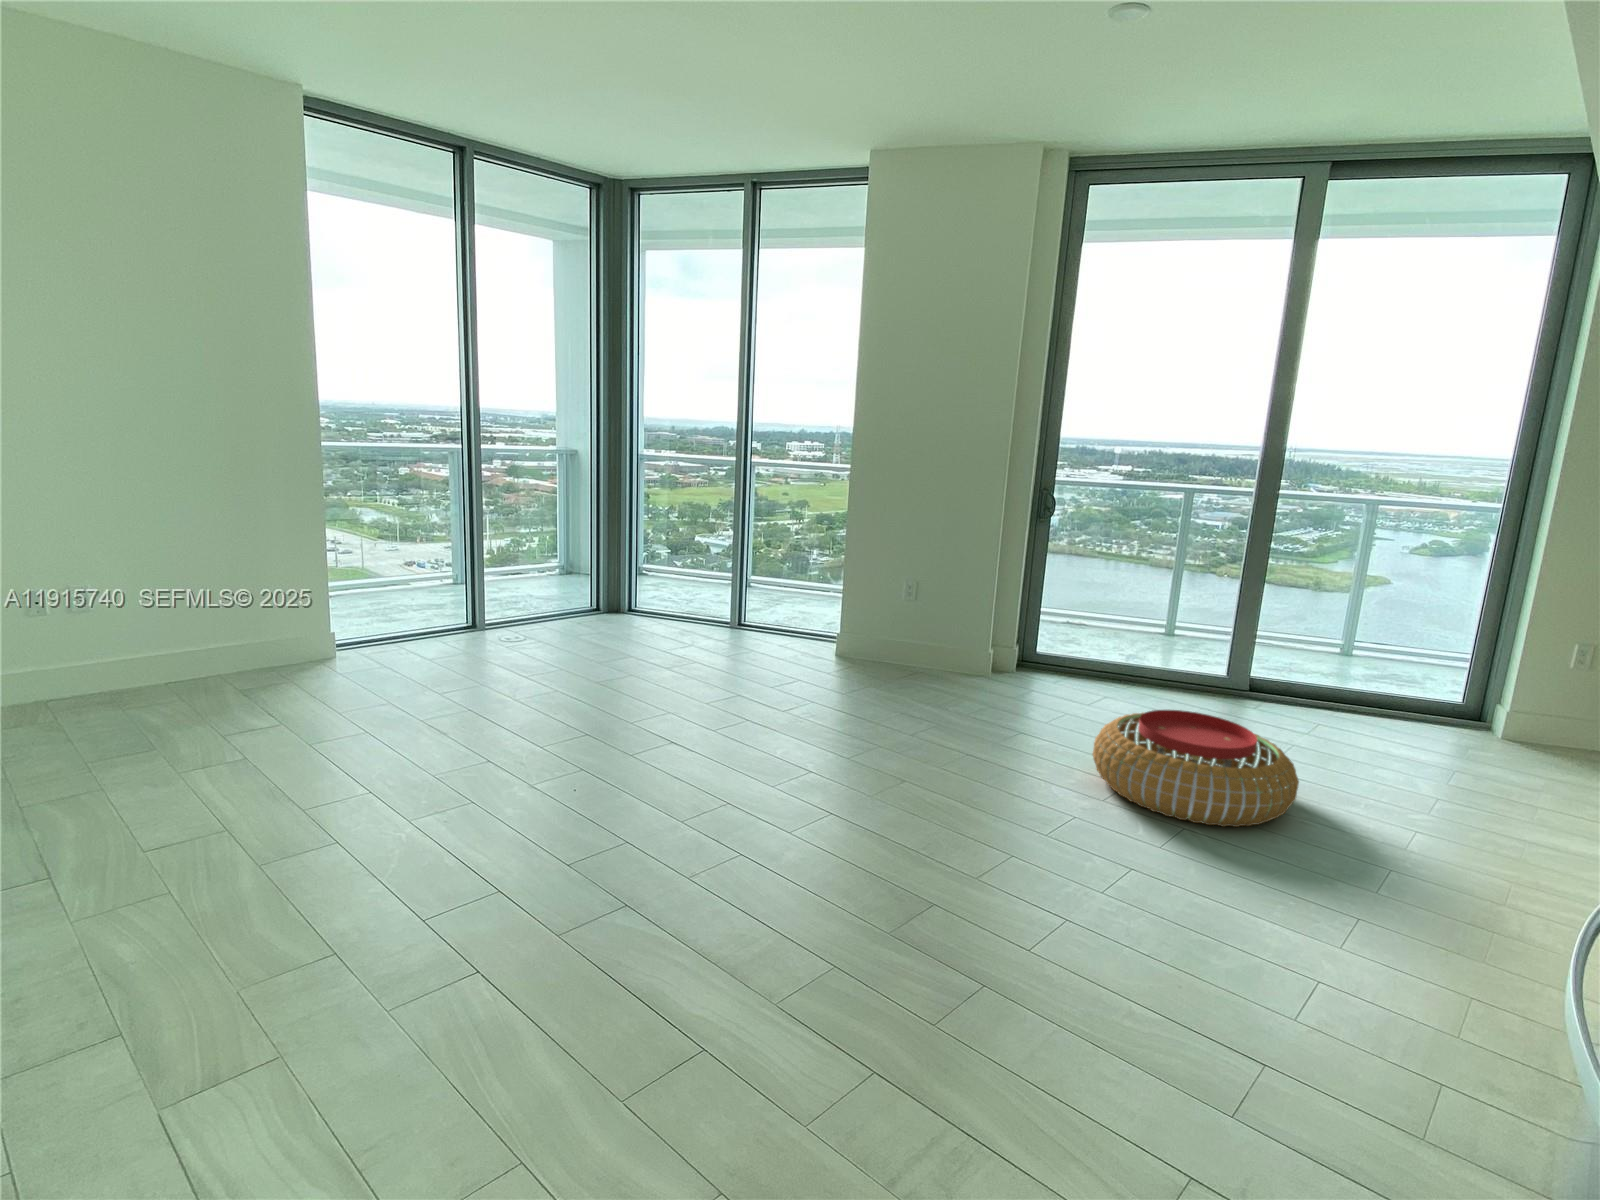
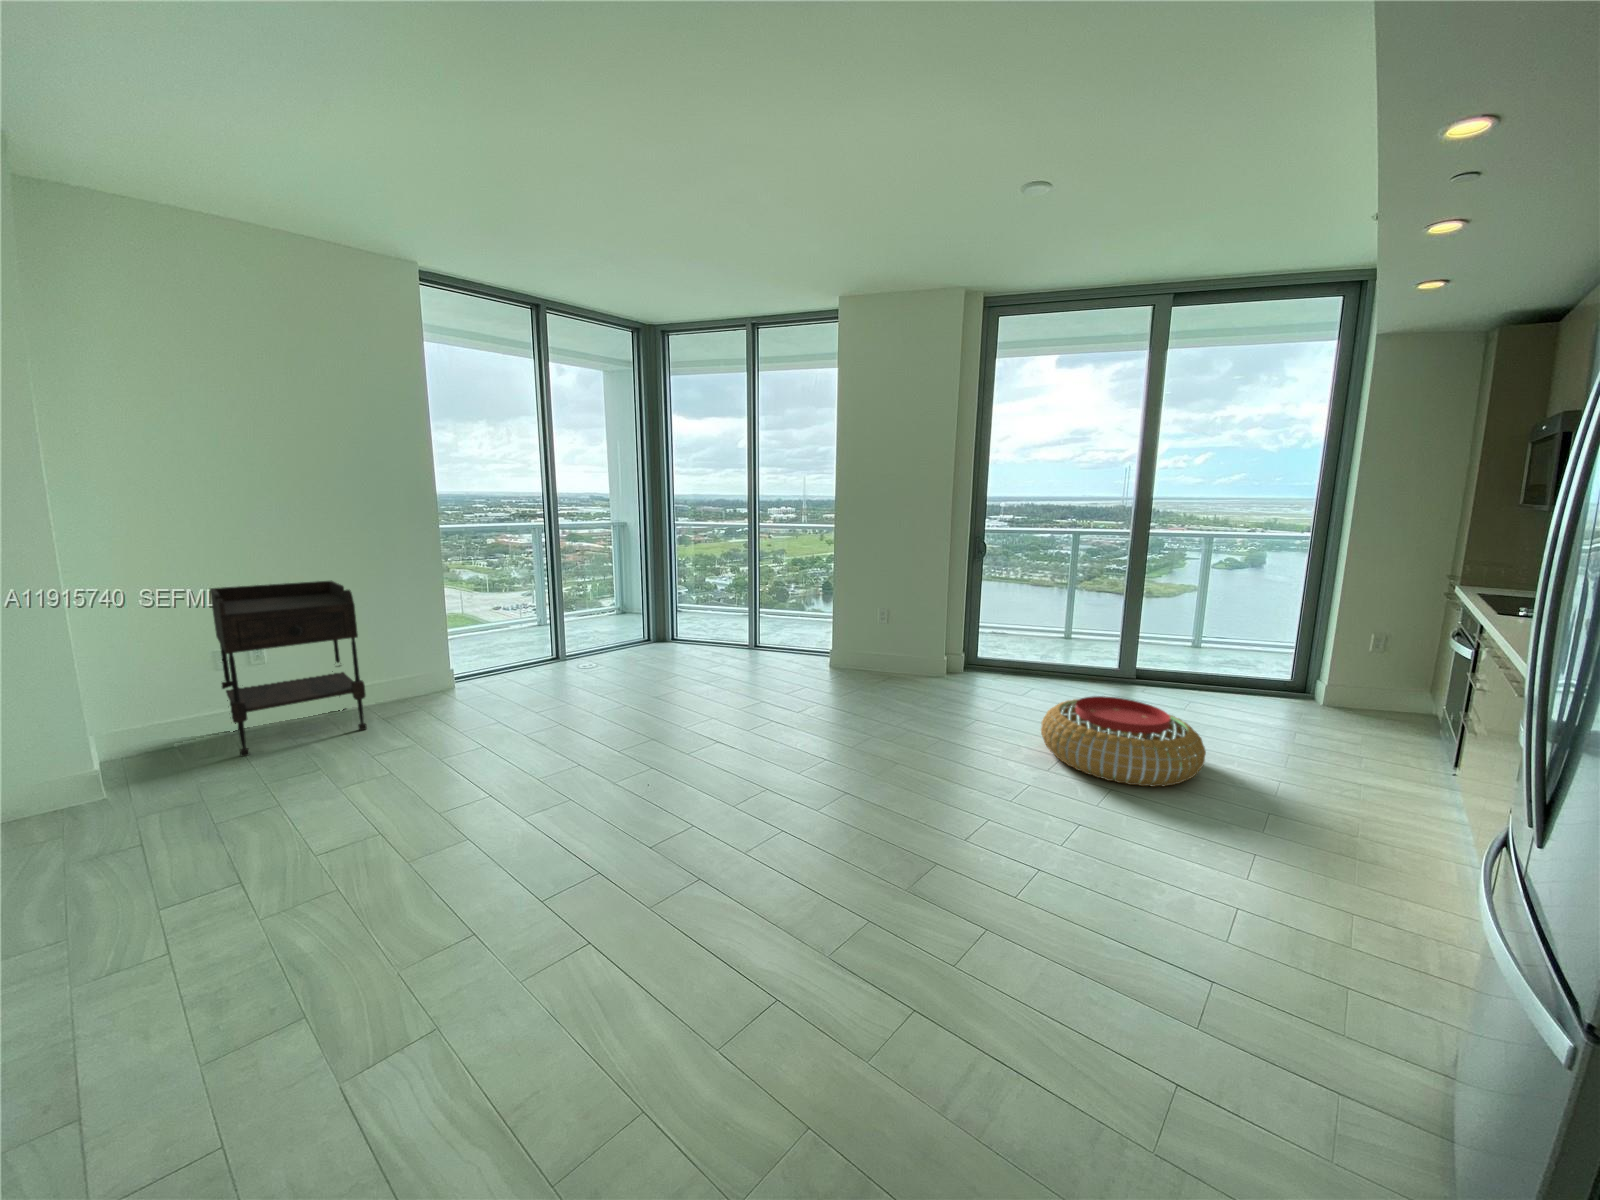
side table: none [53,516,241,730] -> present [210,581,367,757]

